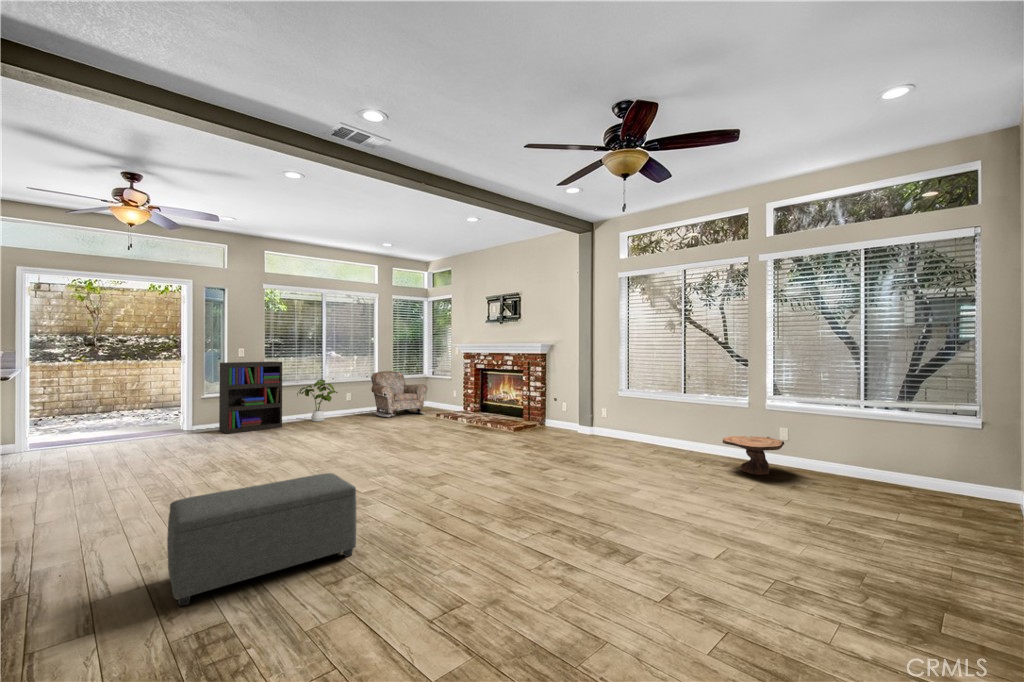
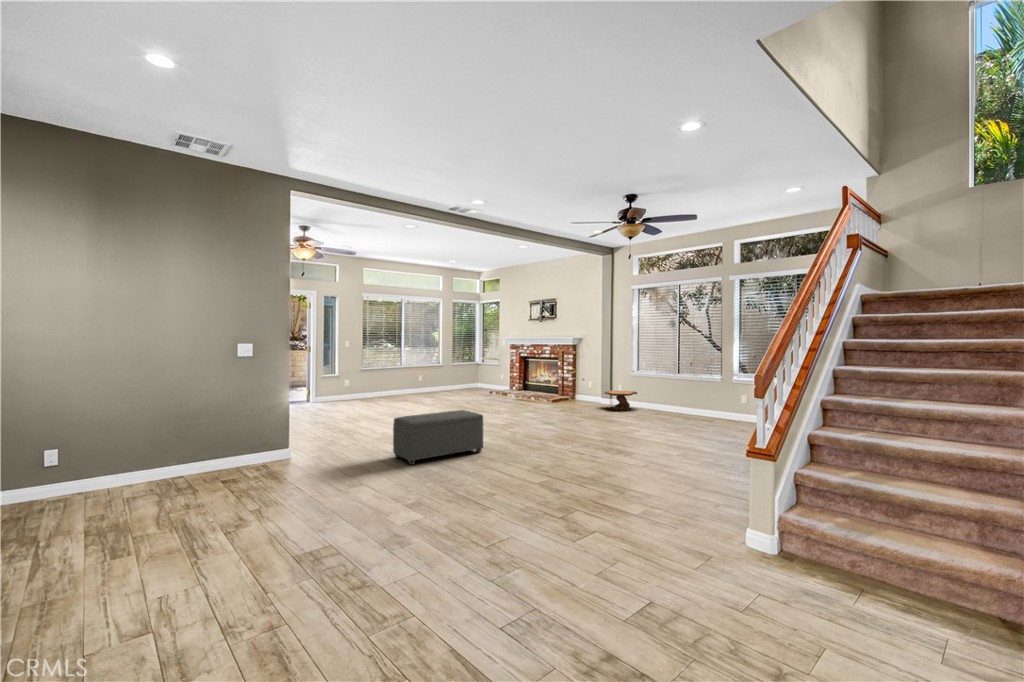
bookshelf: present [219,361,282,434] -> none [335,350,379,402]
armchair: present [371,371,427,417] -> none [437,359,482,393]
house plant: present [297,379,337,421] -> none [386,364,415,396]
side table: present [723,436,784,475] -> present [605,391,637,410]

